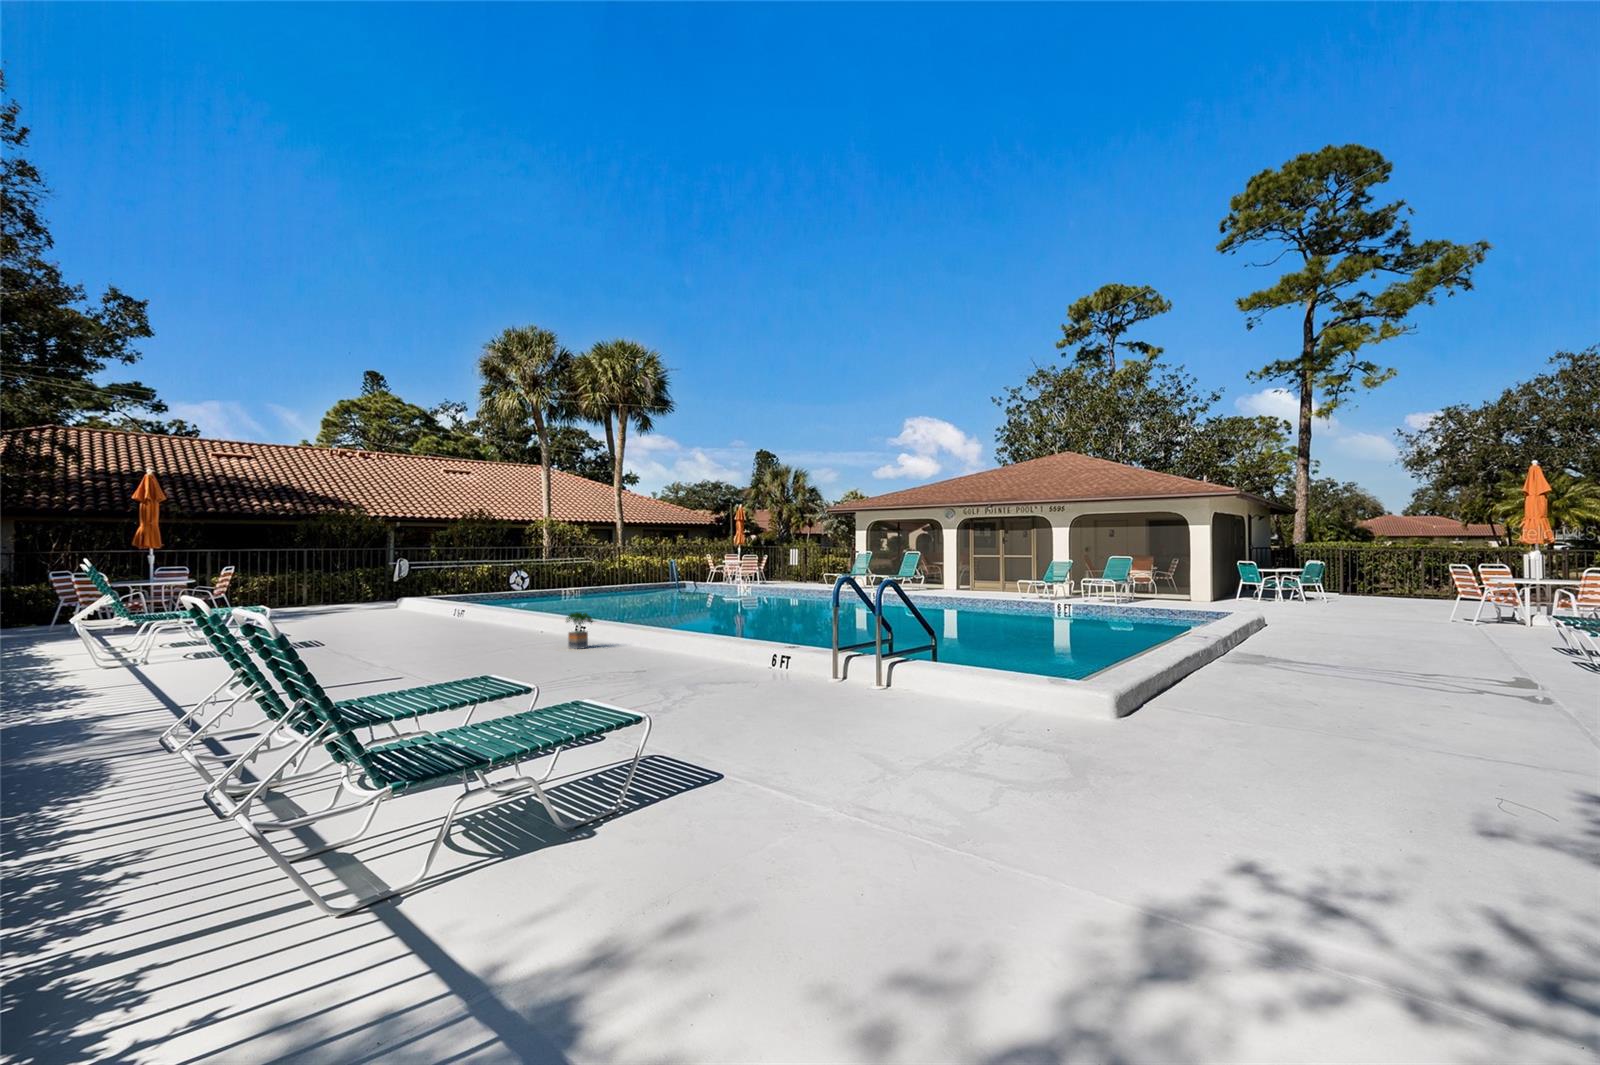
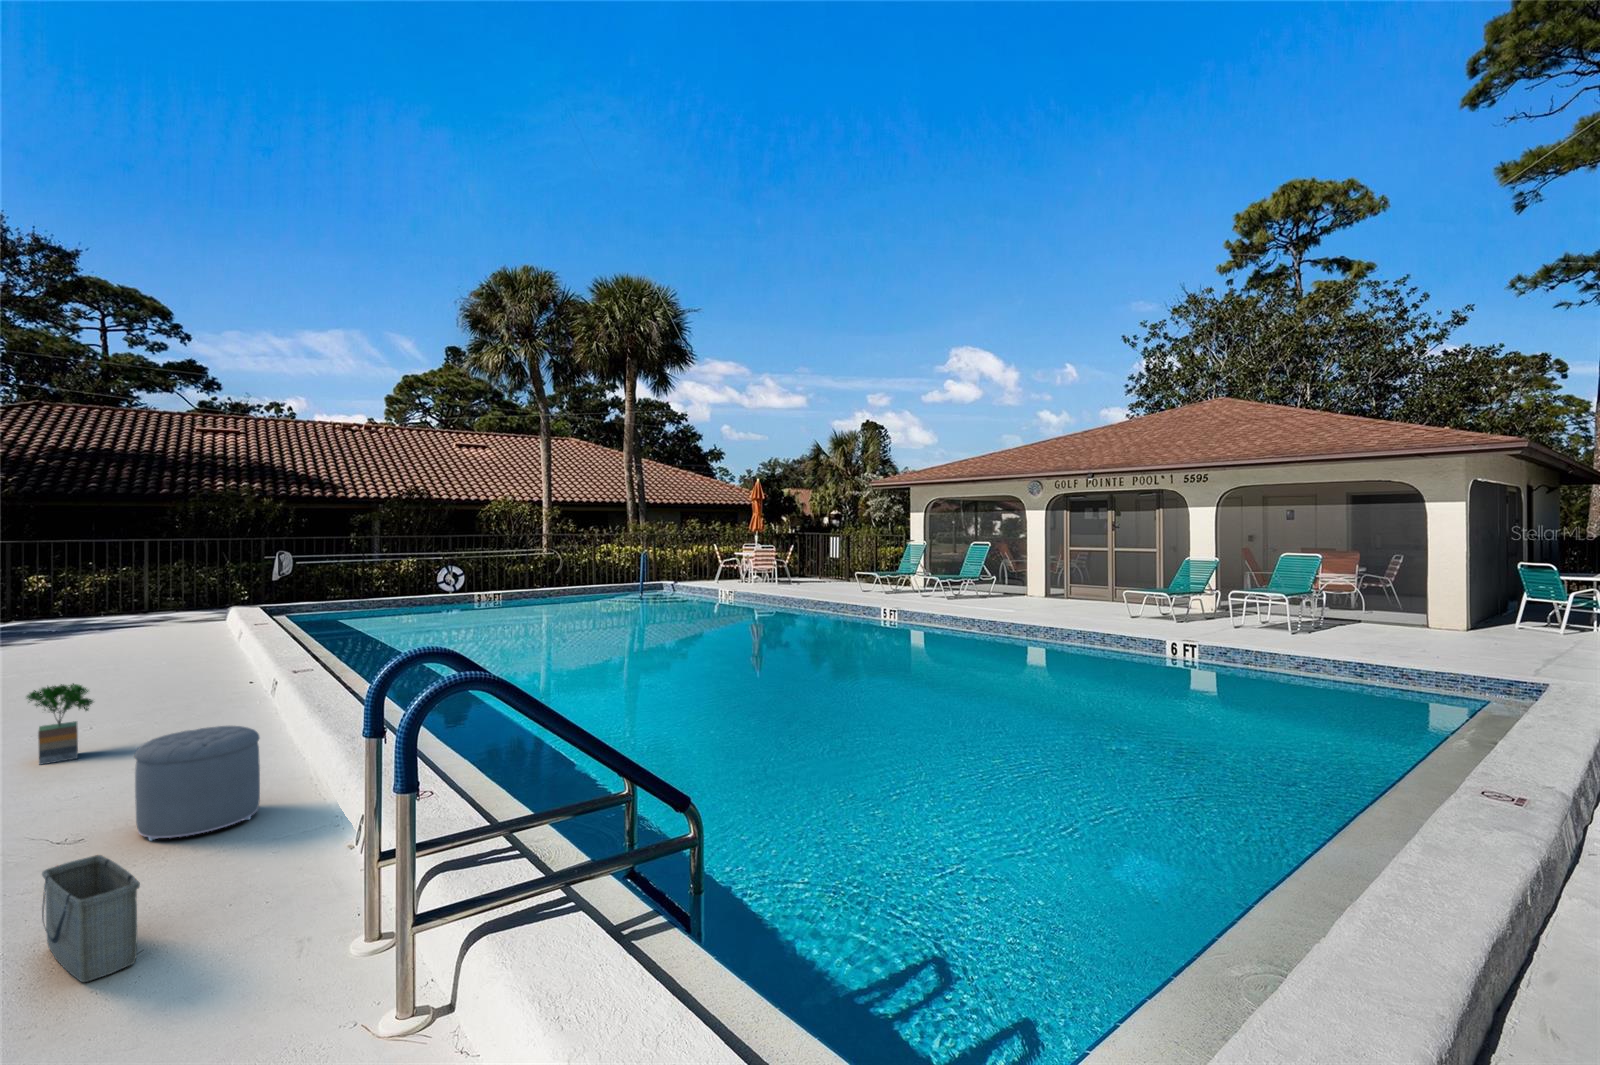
ottoman: none [700,618,739,658] -> present [134,726,260,841]
basket: none [760,641,801,670] -> present [42,855,140,982]

